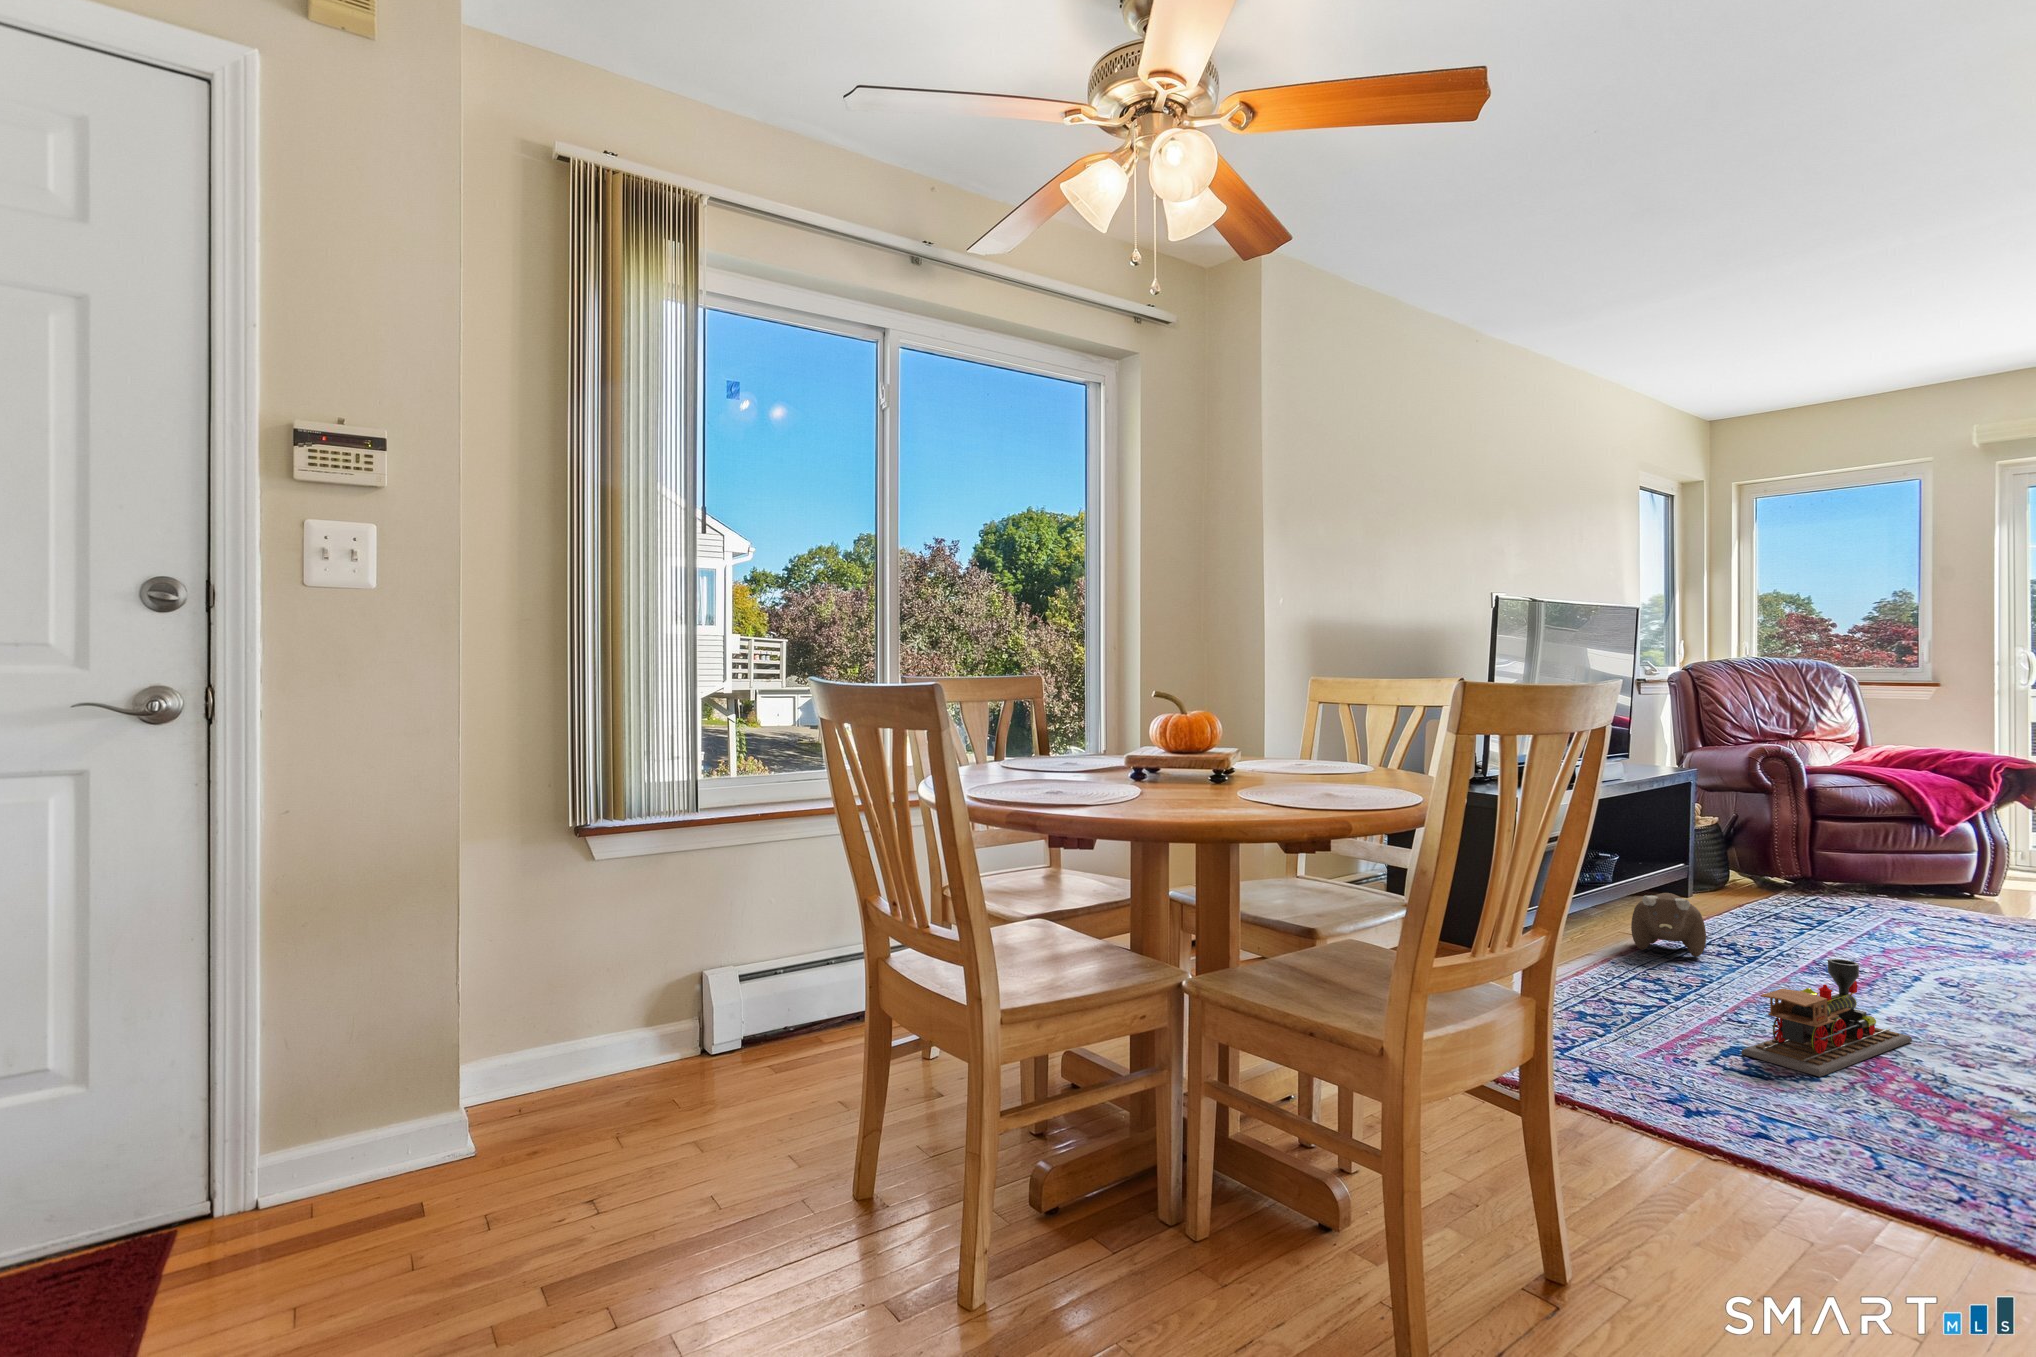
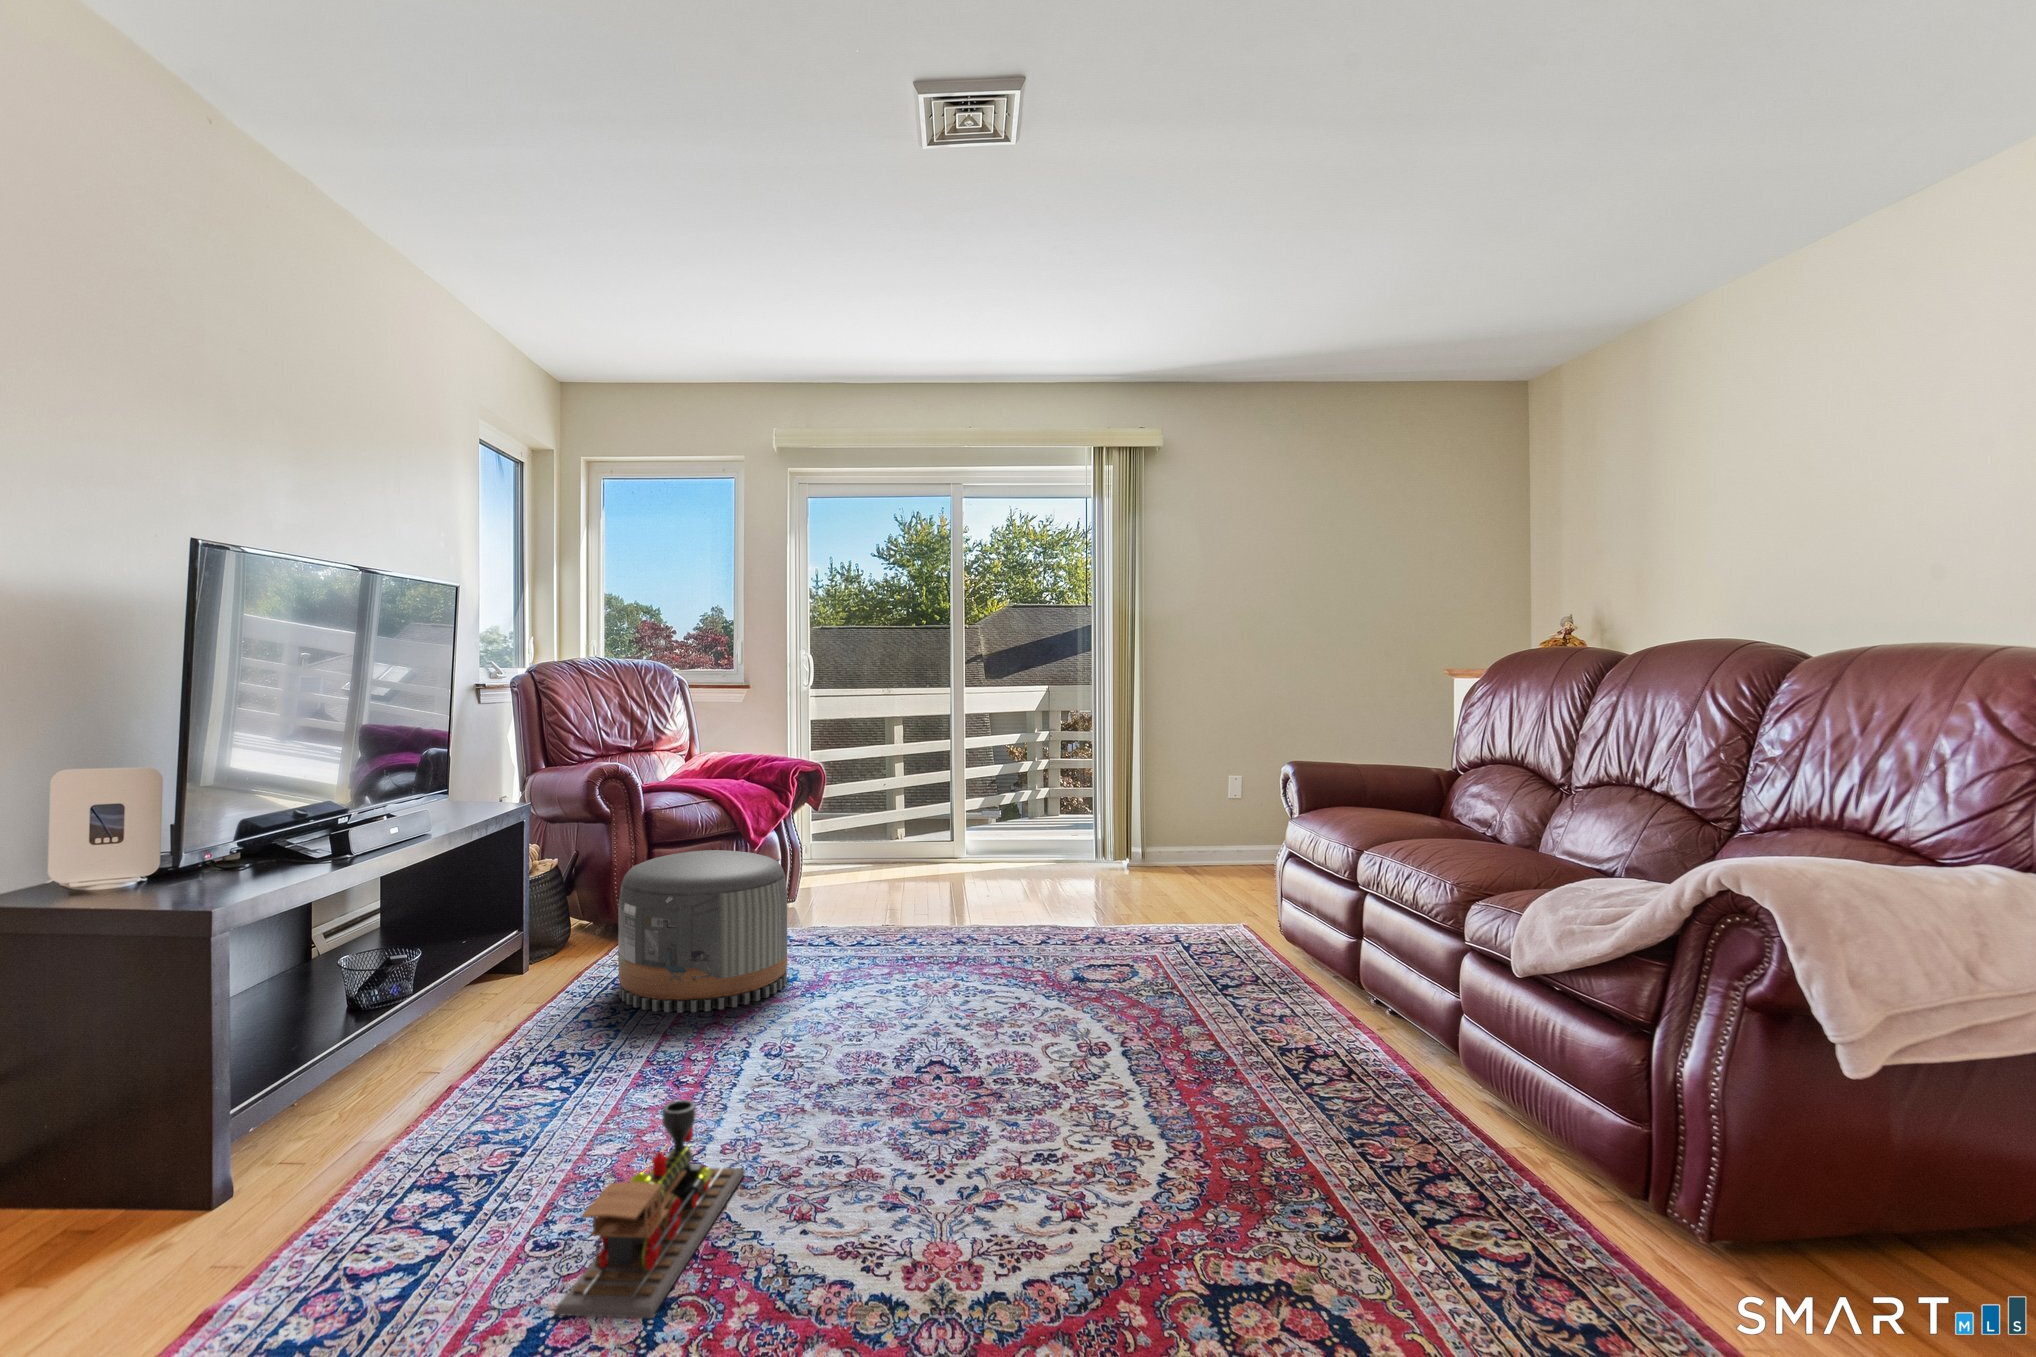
pouf: none [1782,818,1979,957] -> present [618,850,787,1013]
plush toy: present [1631,893,1706,957] -> none [430,1007,528,1101]

